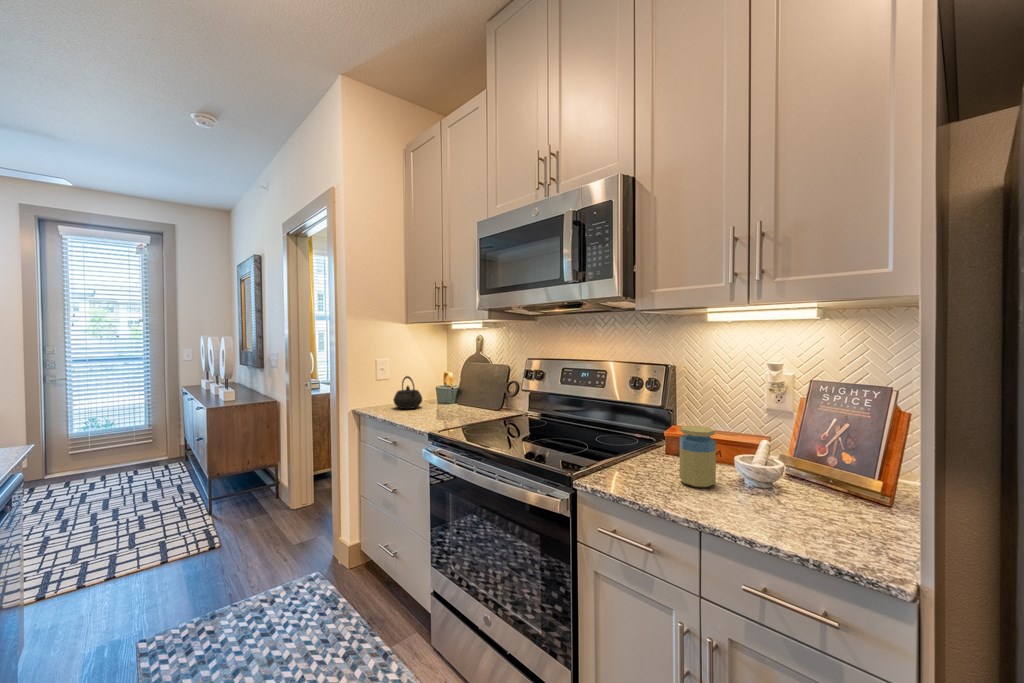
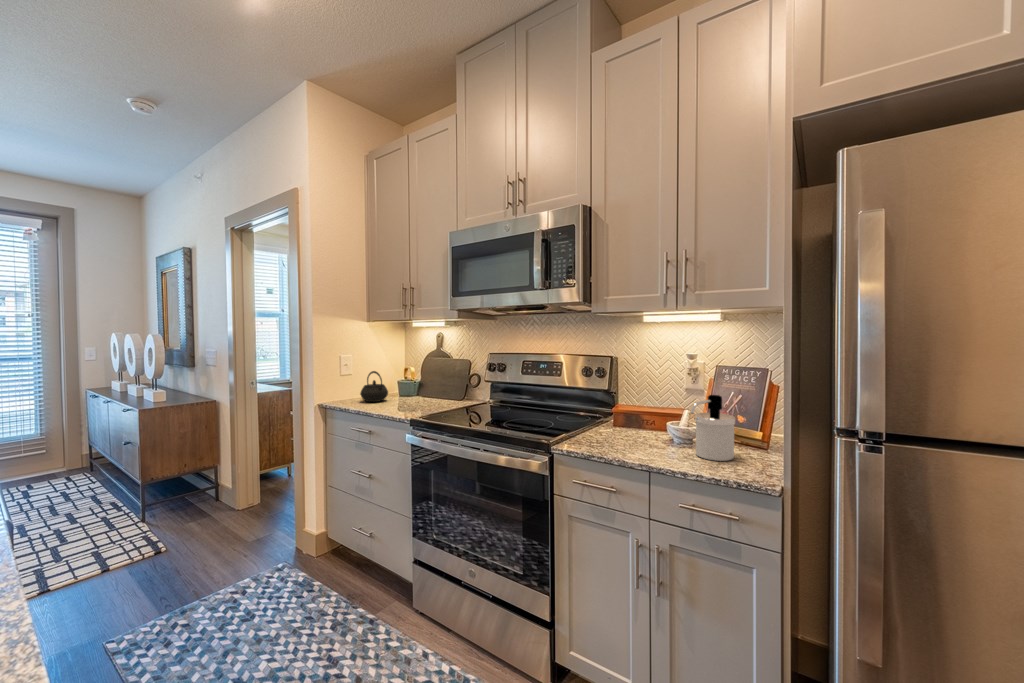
soap dispenser: none [765,425,839,524] -> present [691,395,736,461]
jar: present [680,426,716,488] -> none [629,401,655,446]

